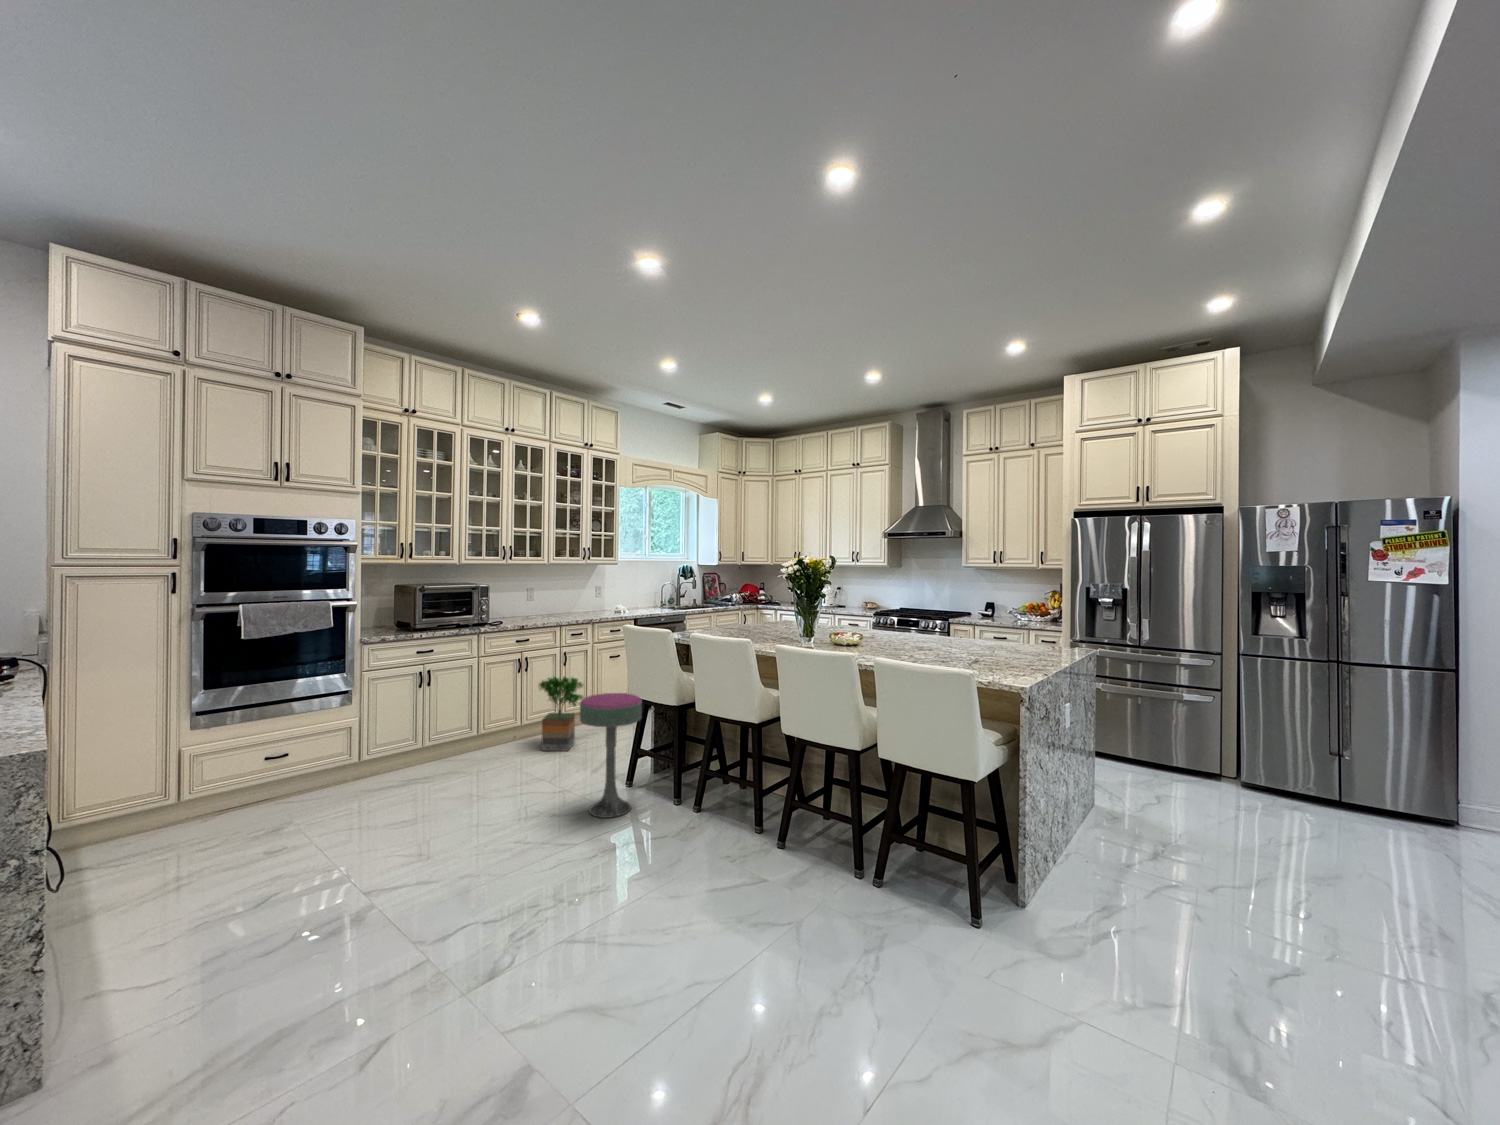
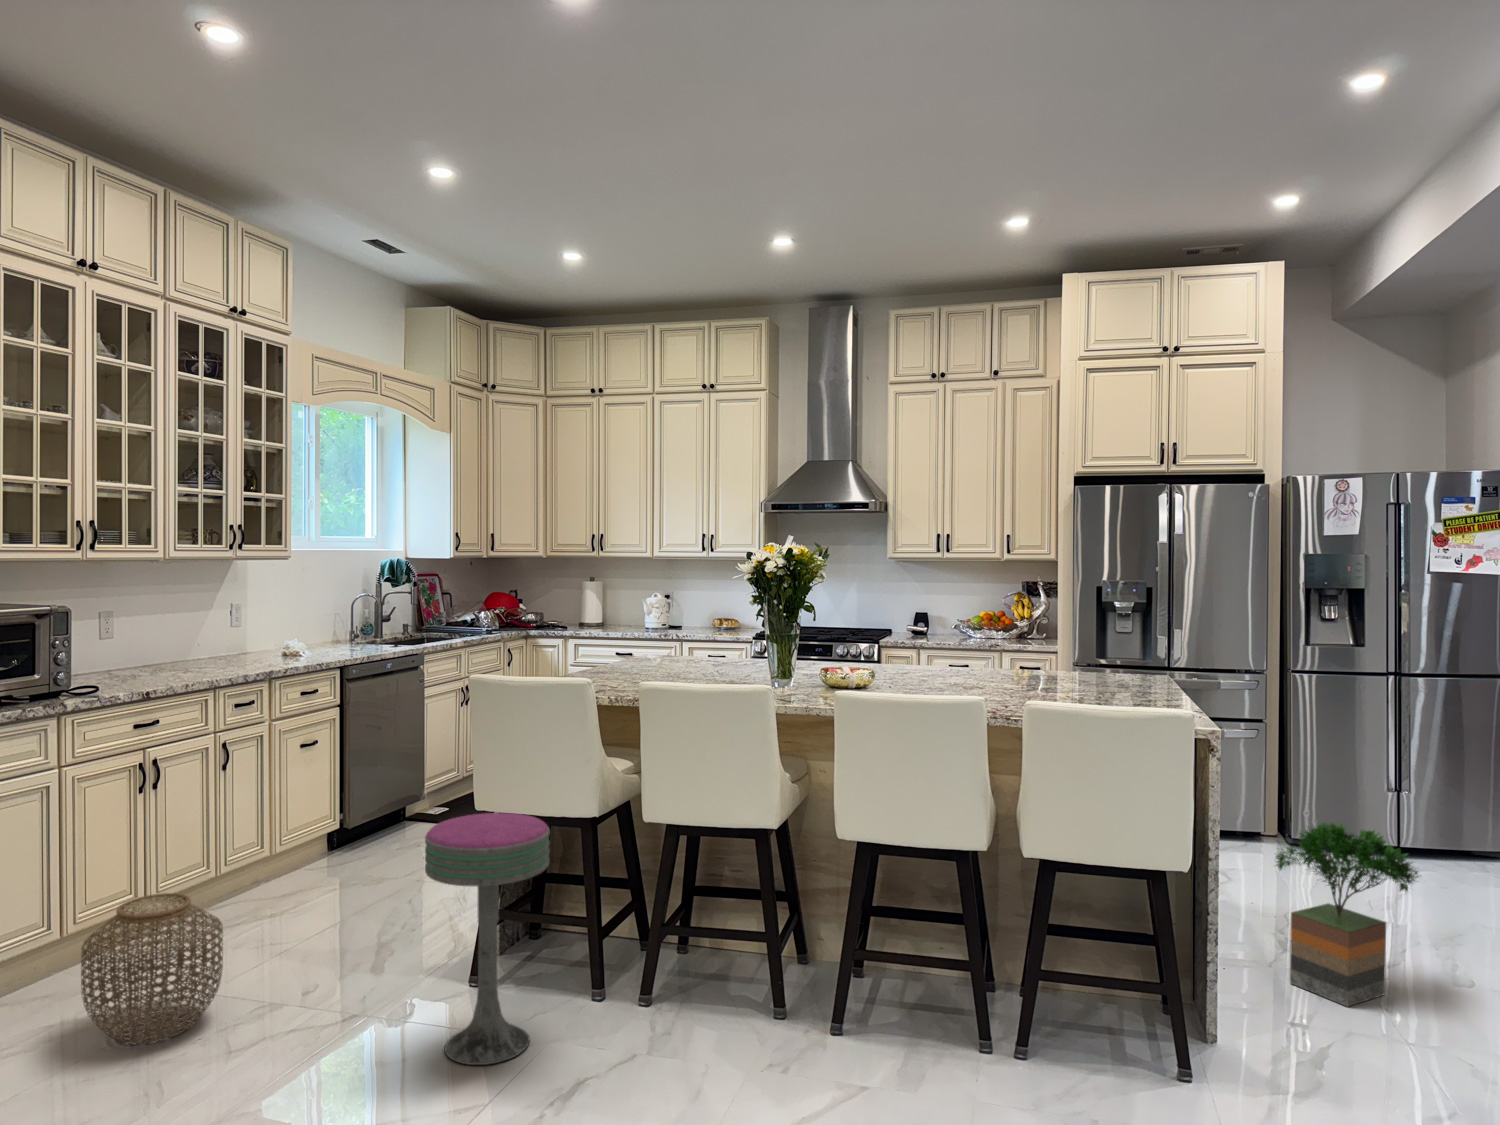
potted tree: present [539,677,583,751] -> present [1276,823,1418,1007]
woven basket: none [463,716,523,782] -> present [81,893,223,1044]

